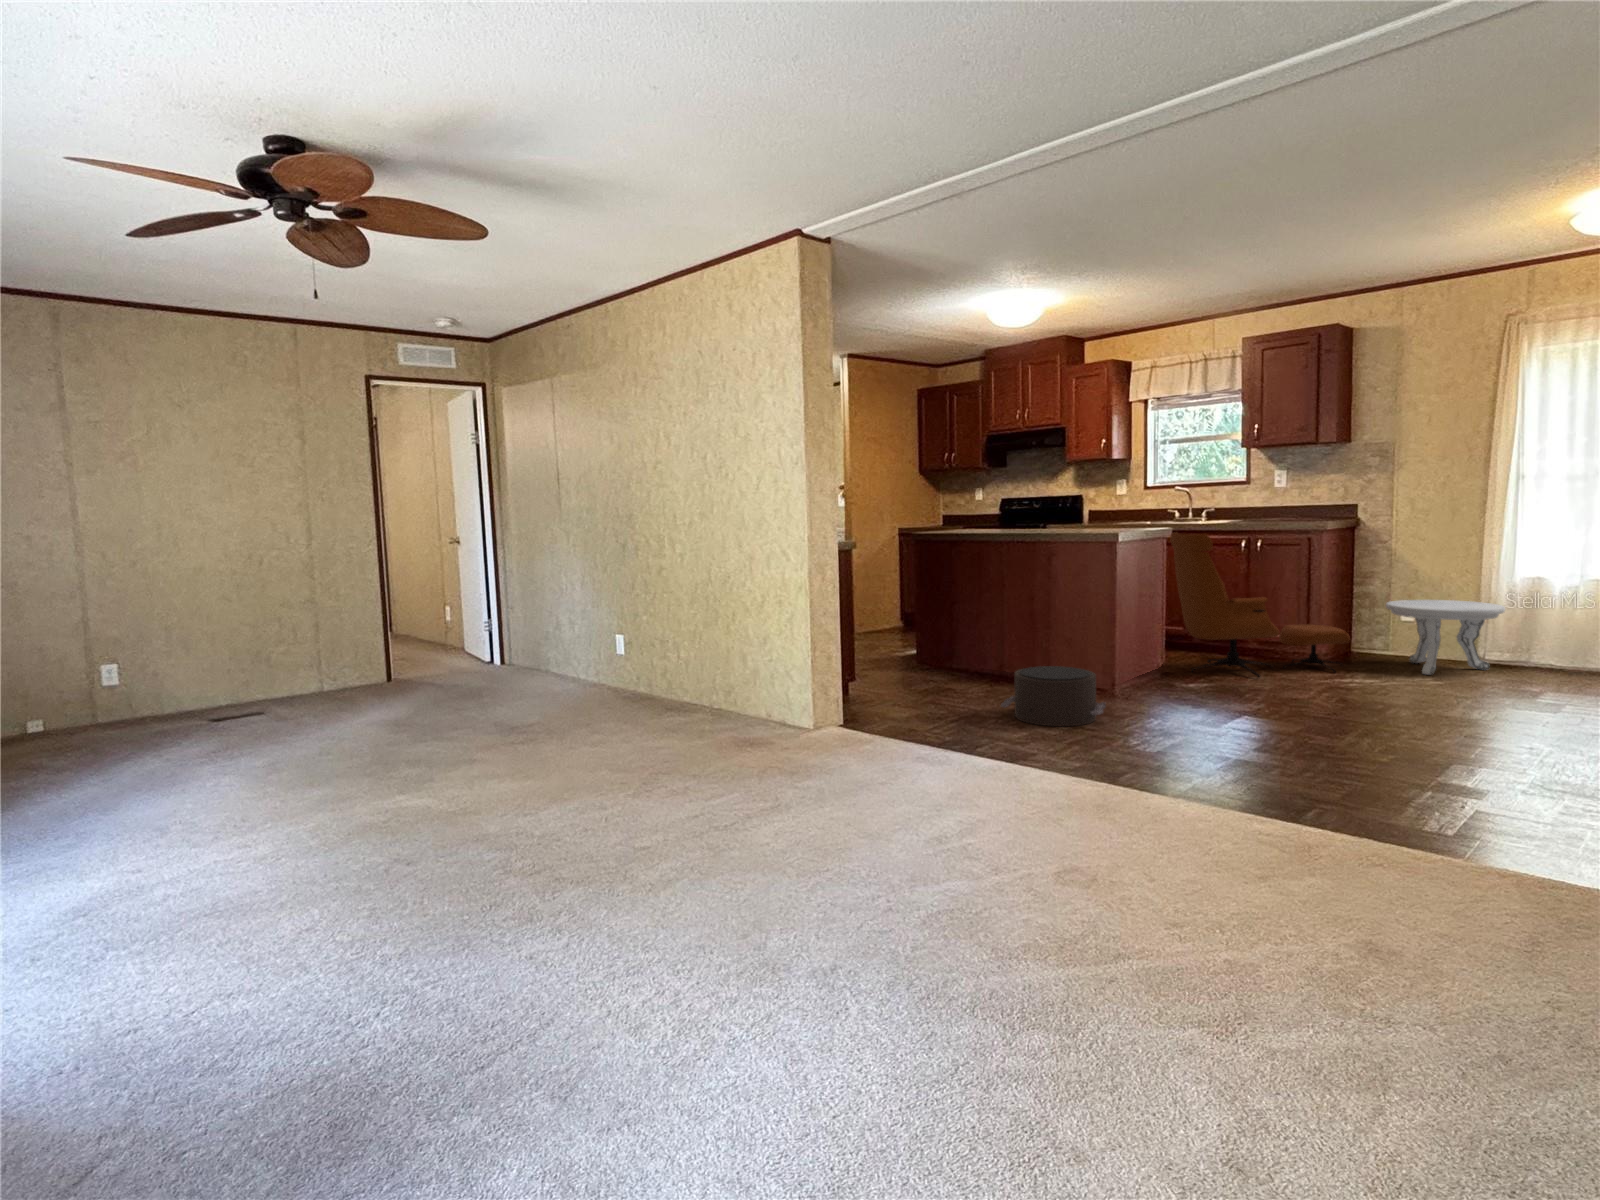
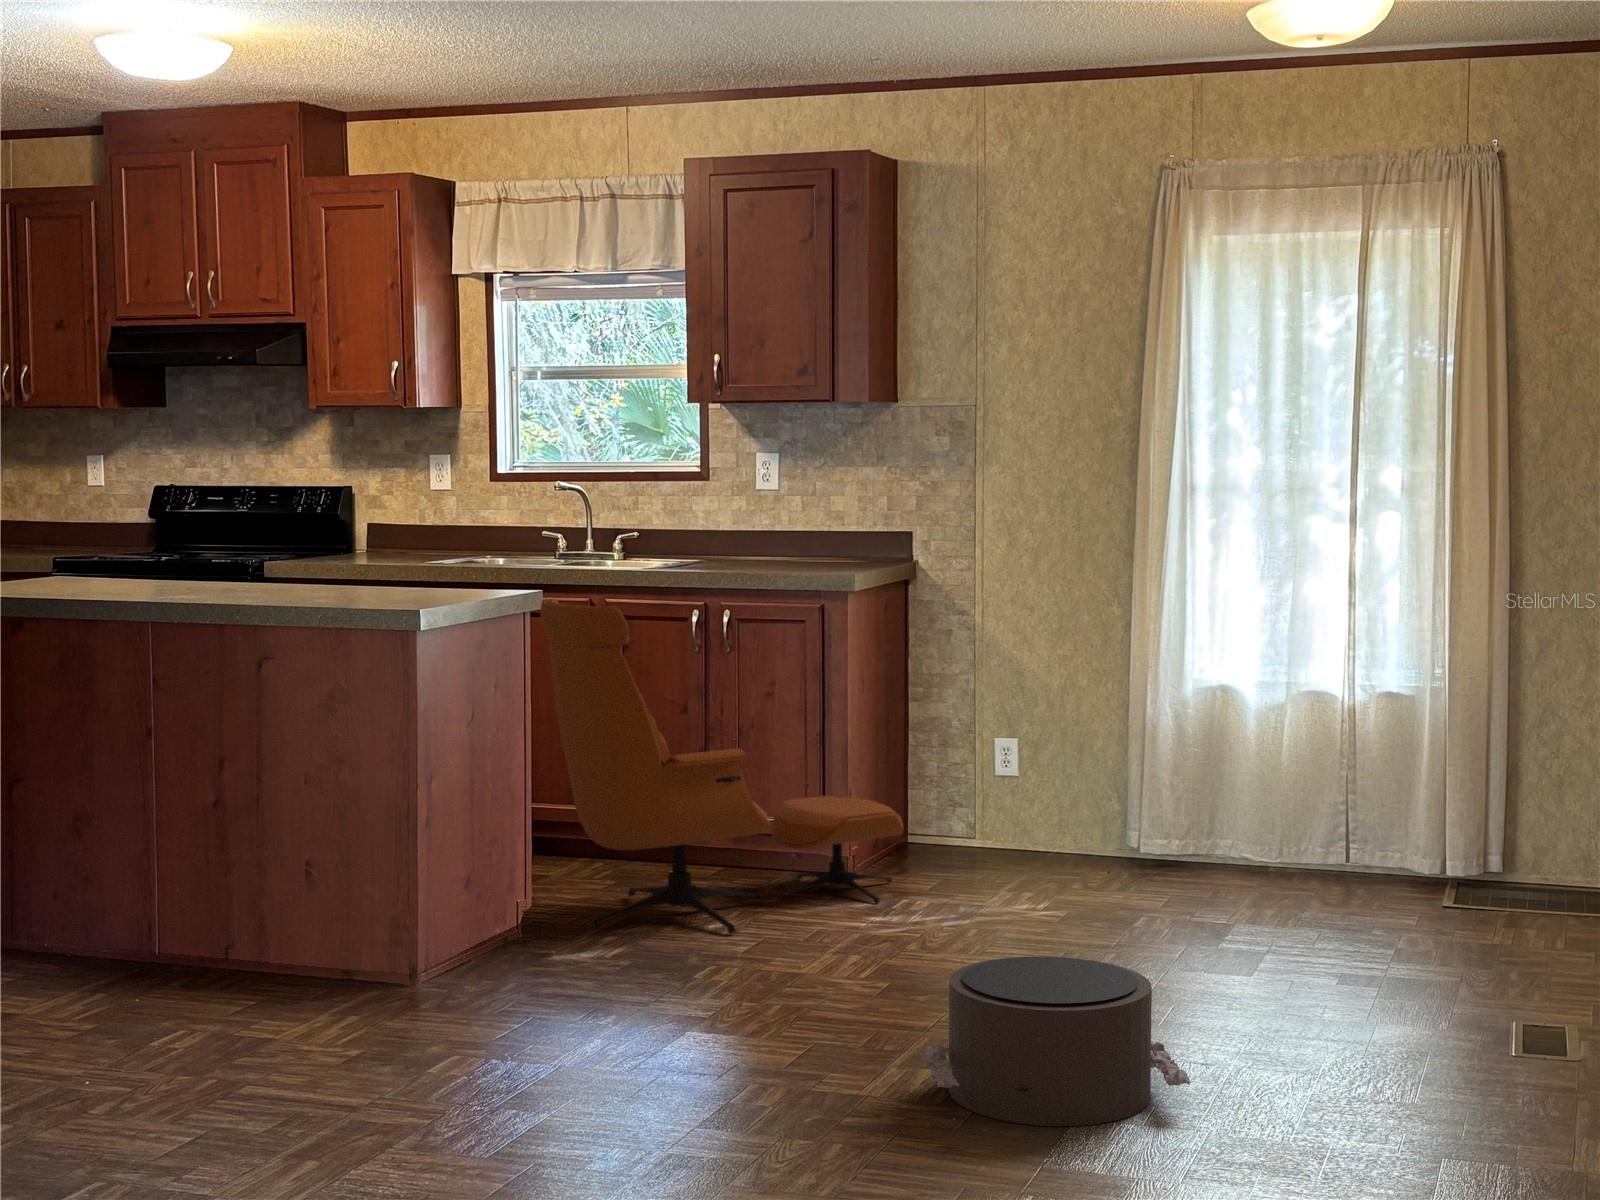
side table: present [1386,600,1505,675] -> none [964,733,1160,895]
pouf: present [1001,666,1106,726] -> present [925,956,1190,1126]

